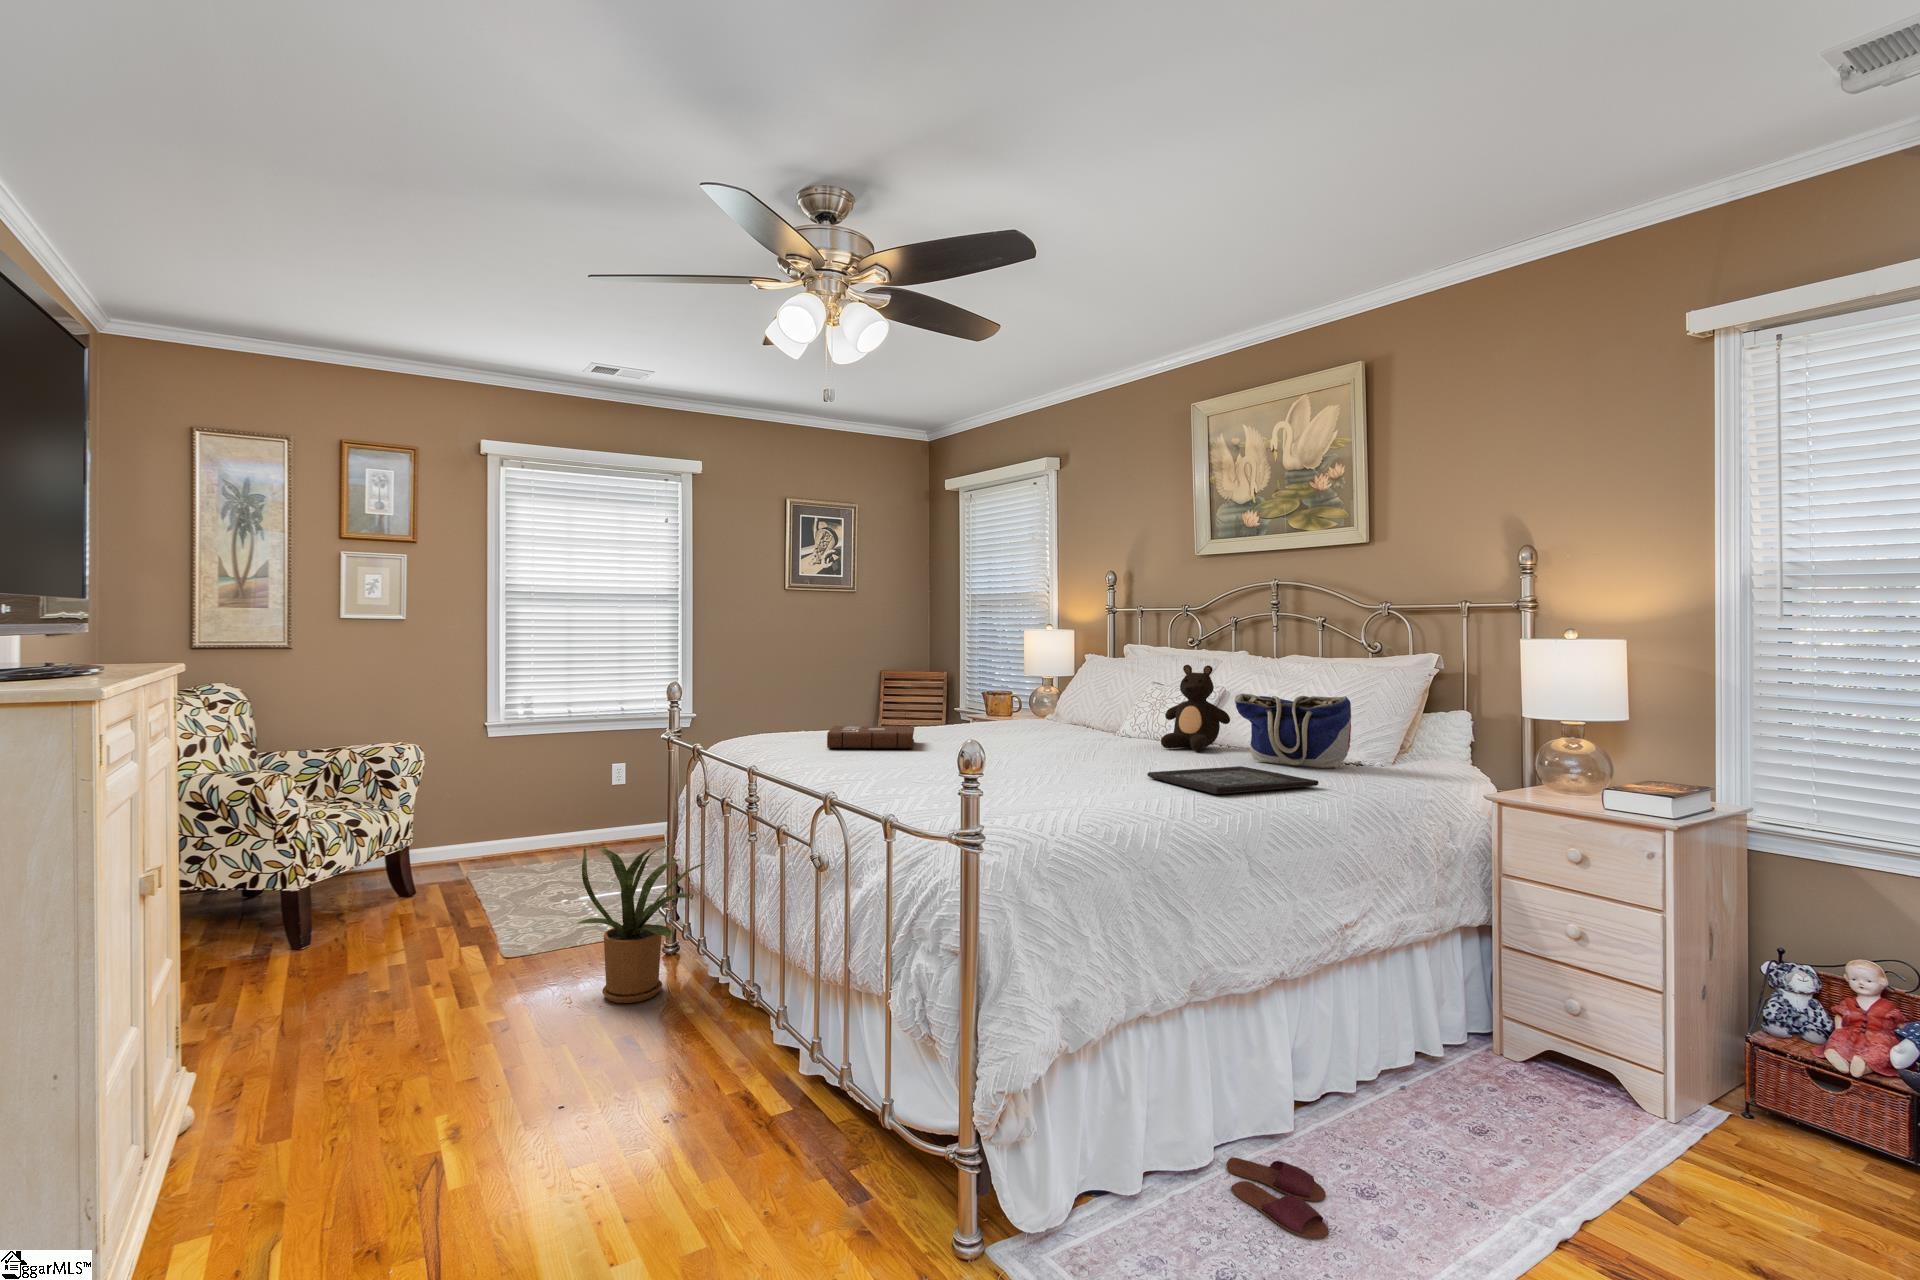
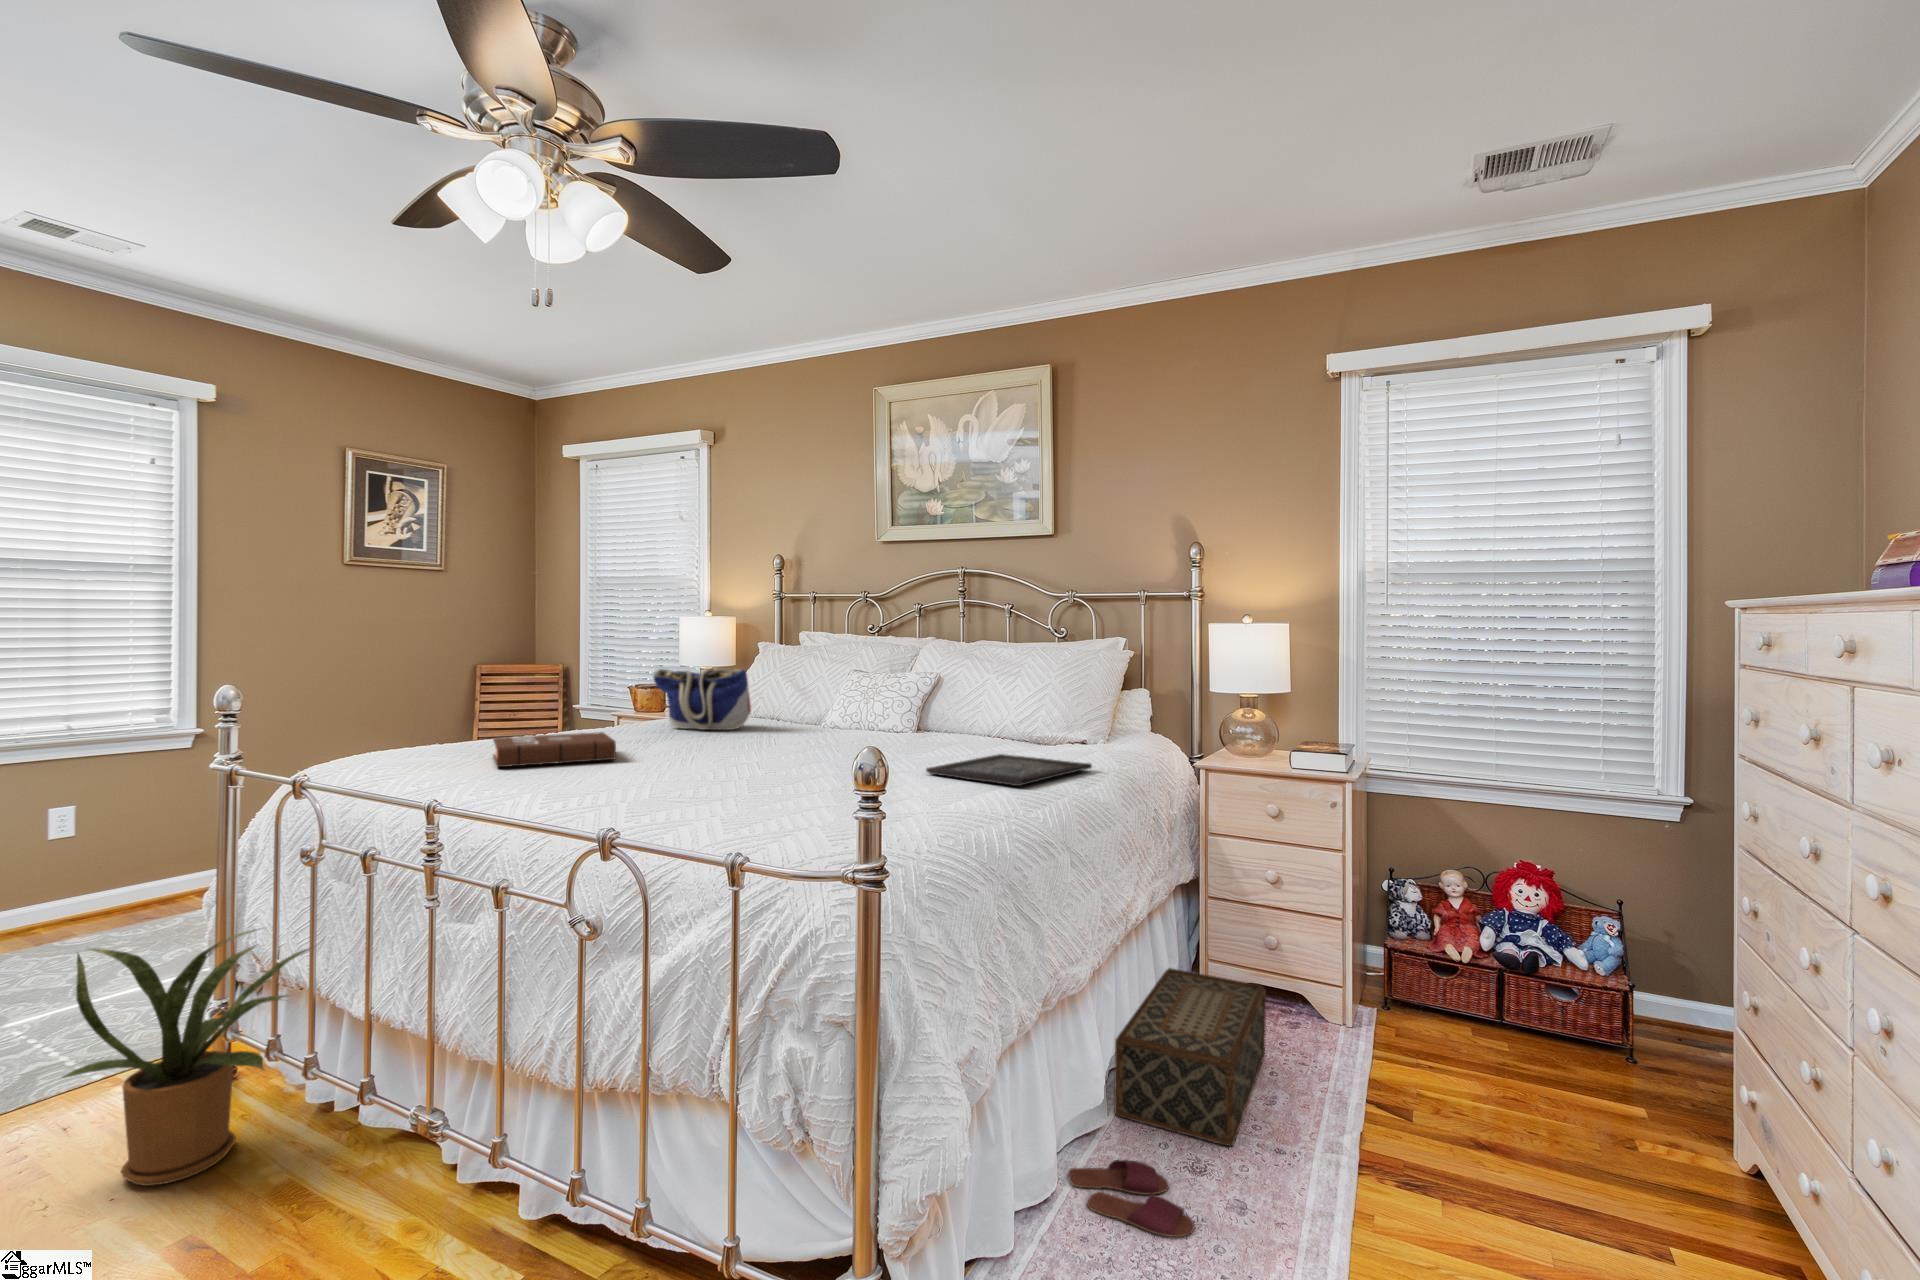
teddy bear: present [1161,665,1230,751] -> none [887,652,956,741]
tote bag: present [1235,693,1351,768] -> present [653,669,751,730]
woven basket: none [1309,1007,1527,1187] -> present [1114,968,1266,1146]

